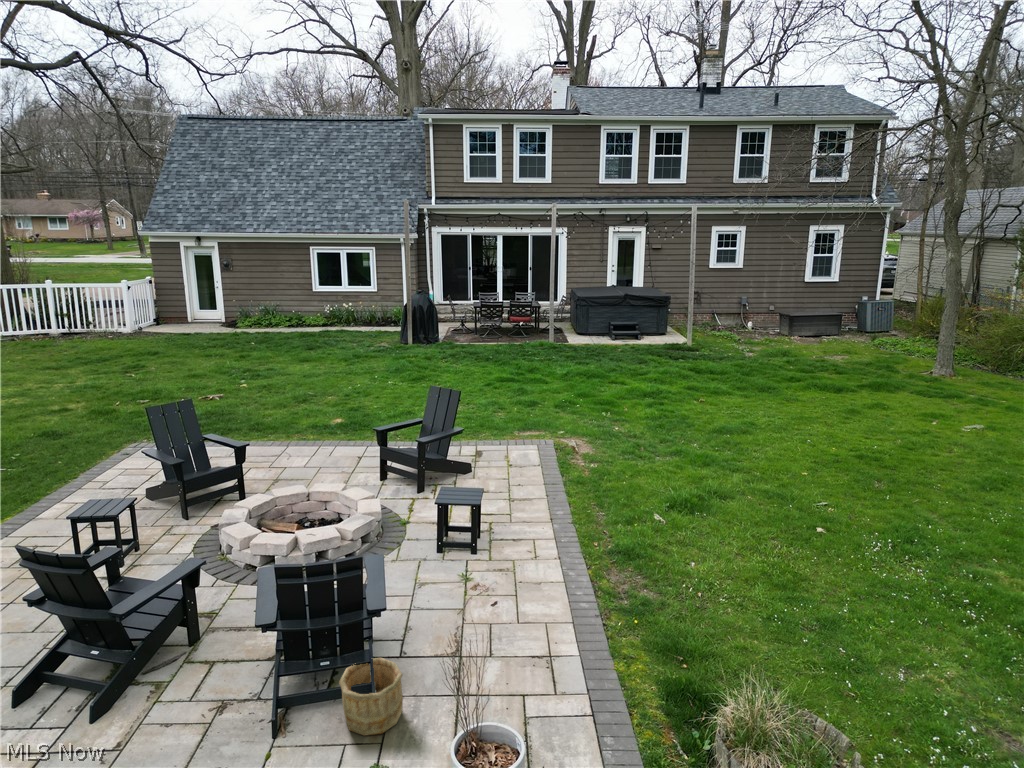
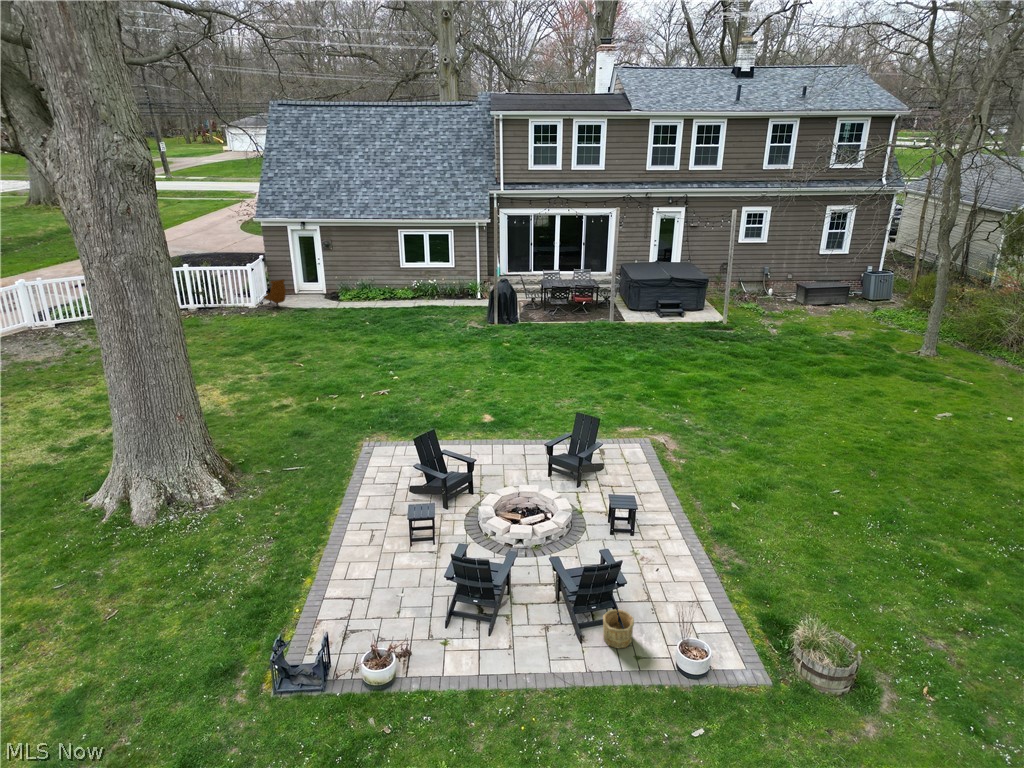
lounge chair: none [143,298,170,335] -> present [264,279,286,308]

